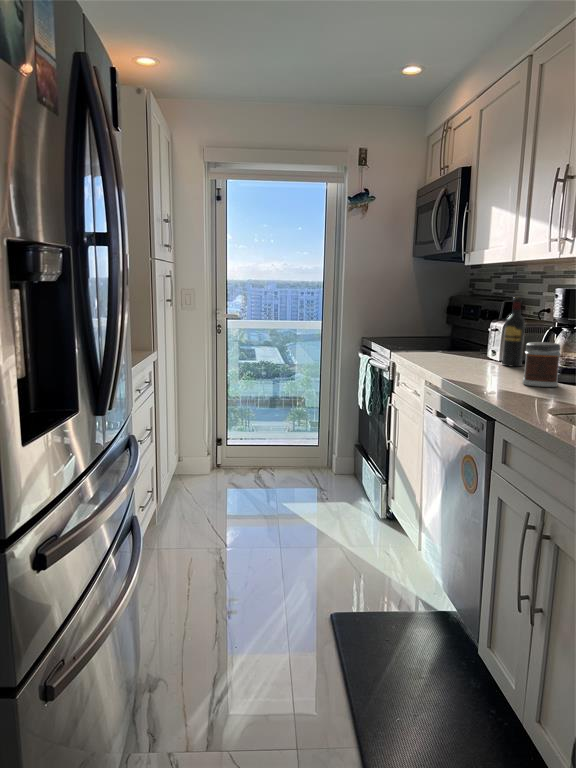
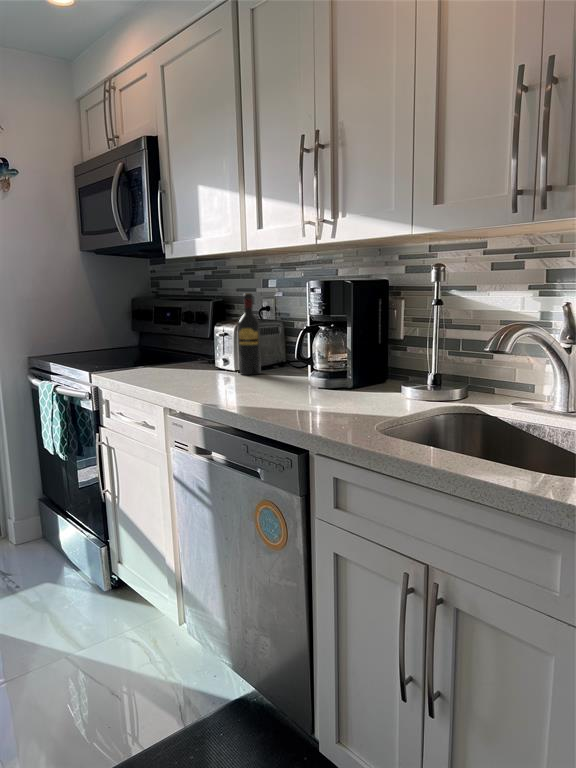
jar: present [522,342,560,387] -> none [294,344,337,398]

